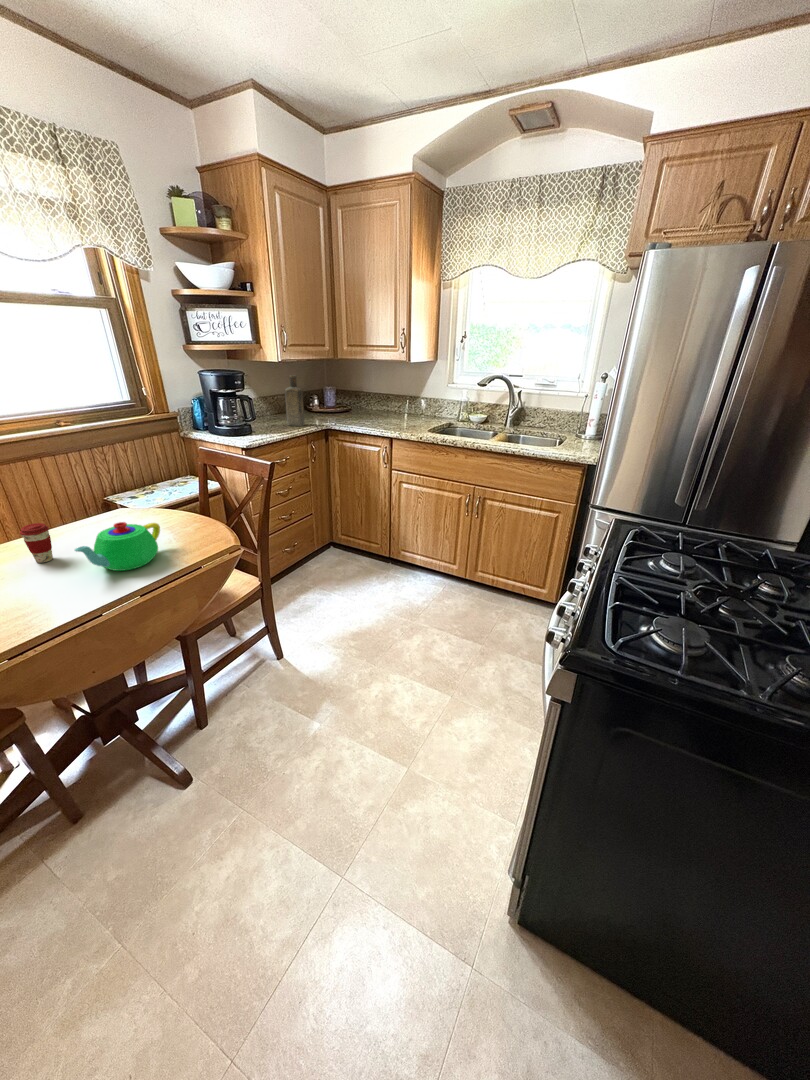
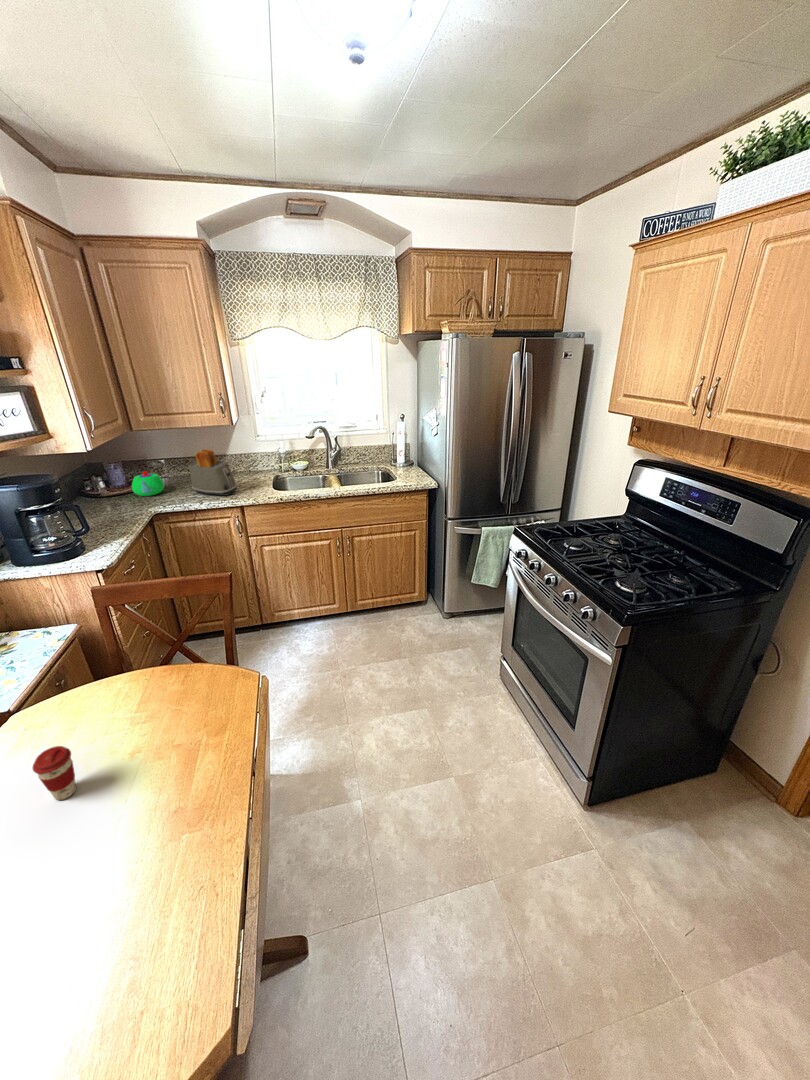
bottle: present [285,375,304,426] -> none [97,461,130,520]
toaster: none [369,382,401,428] -> present [188,449,237,496]
teapot: present [75,522,160,571] -> present [132,471,164,496]

